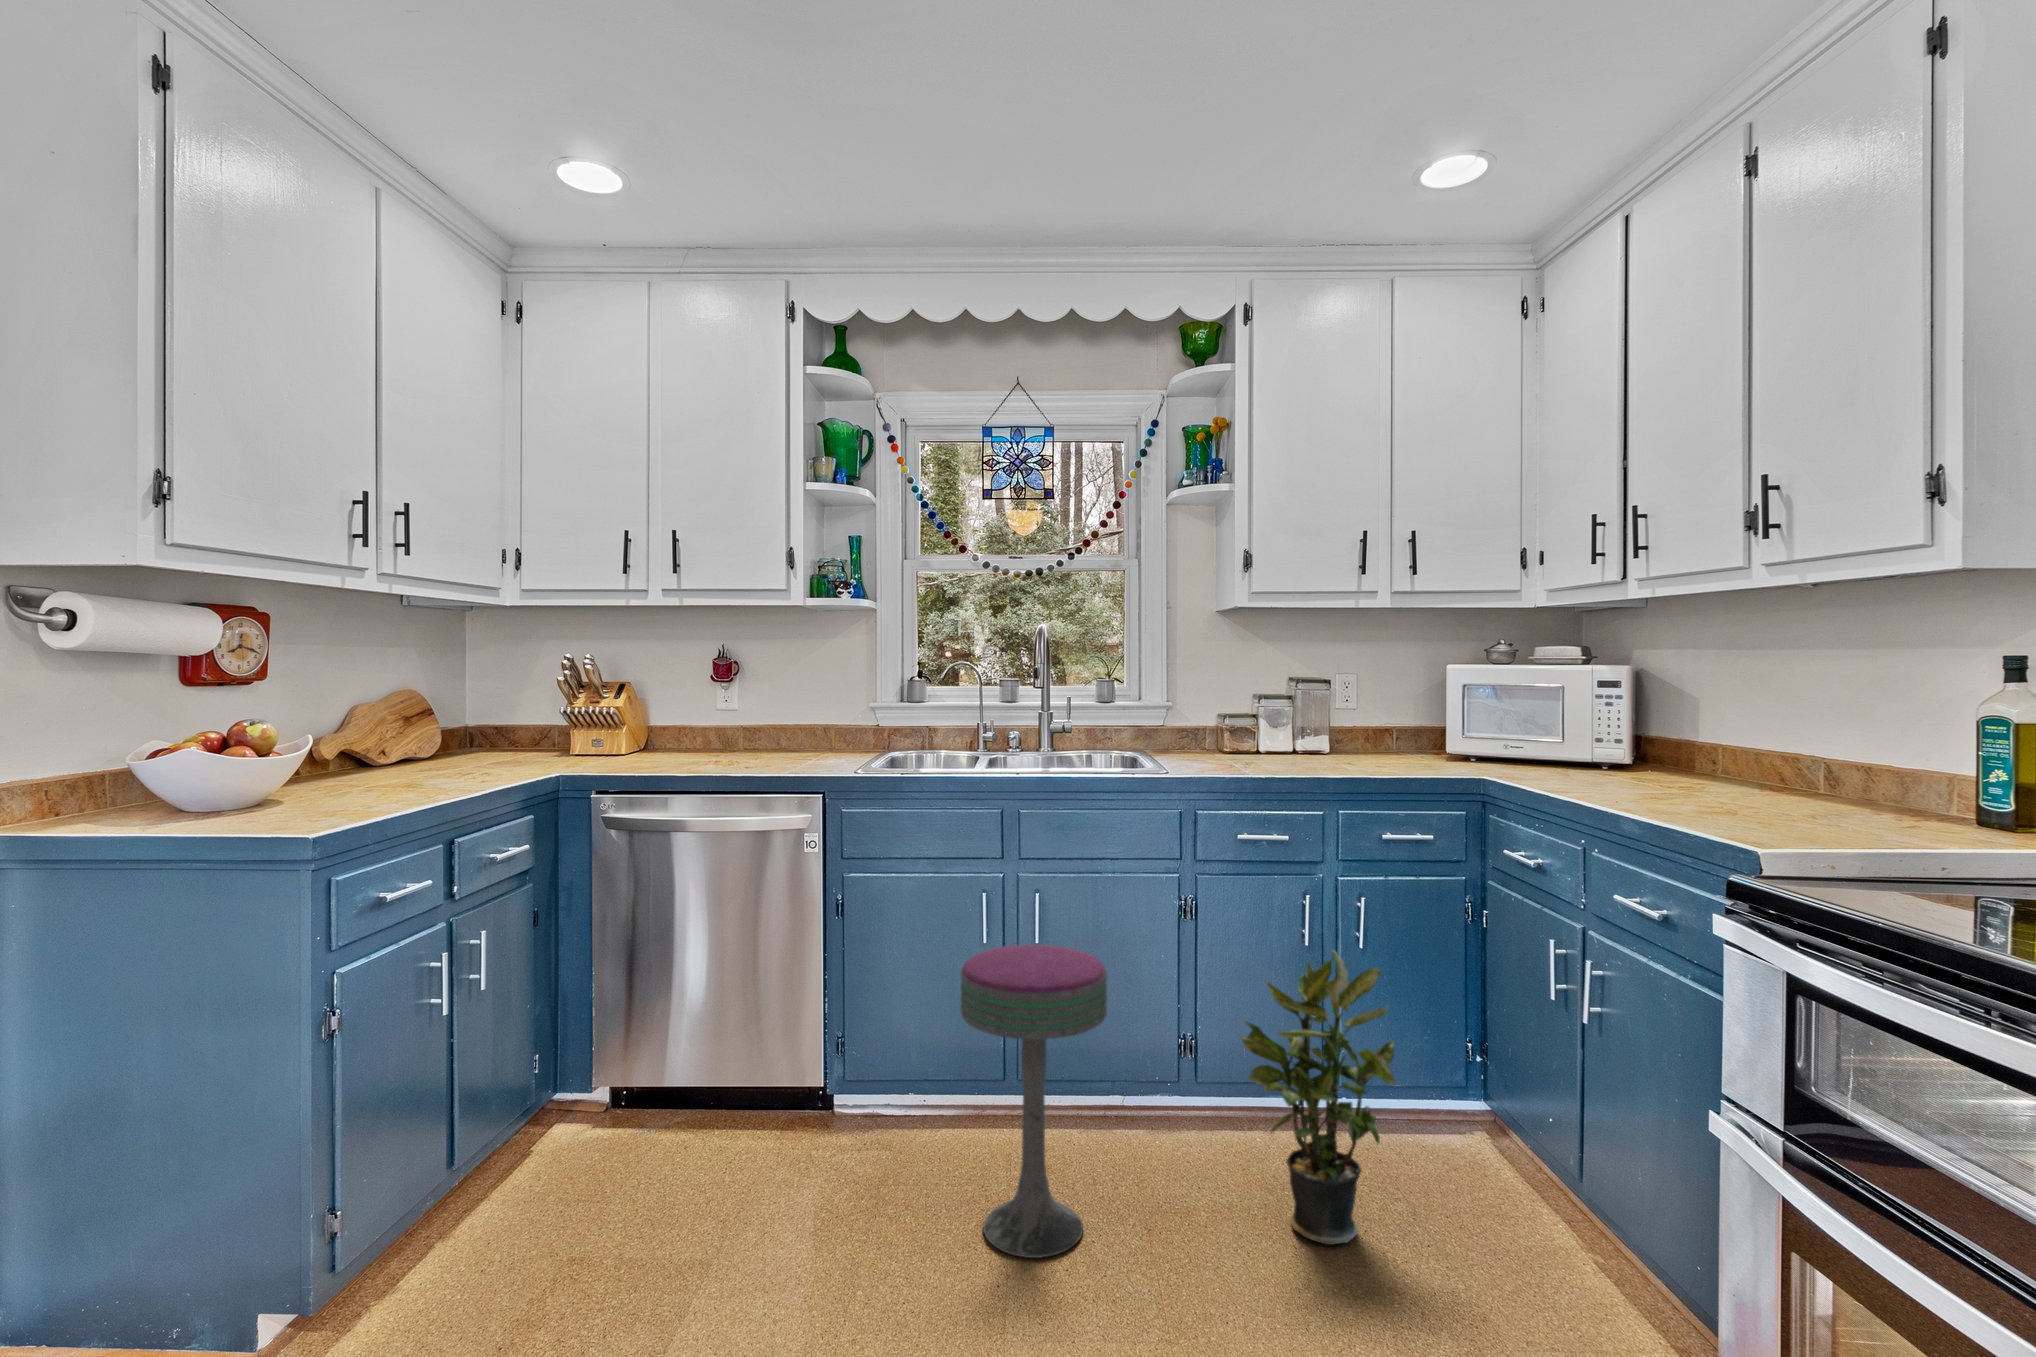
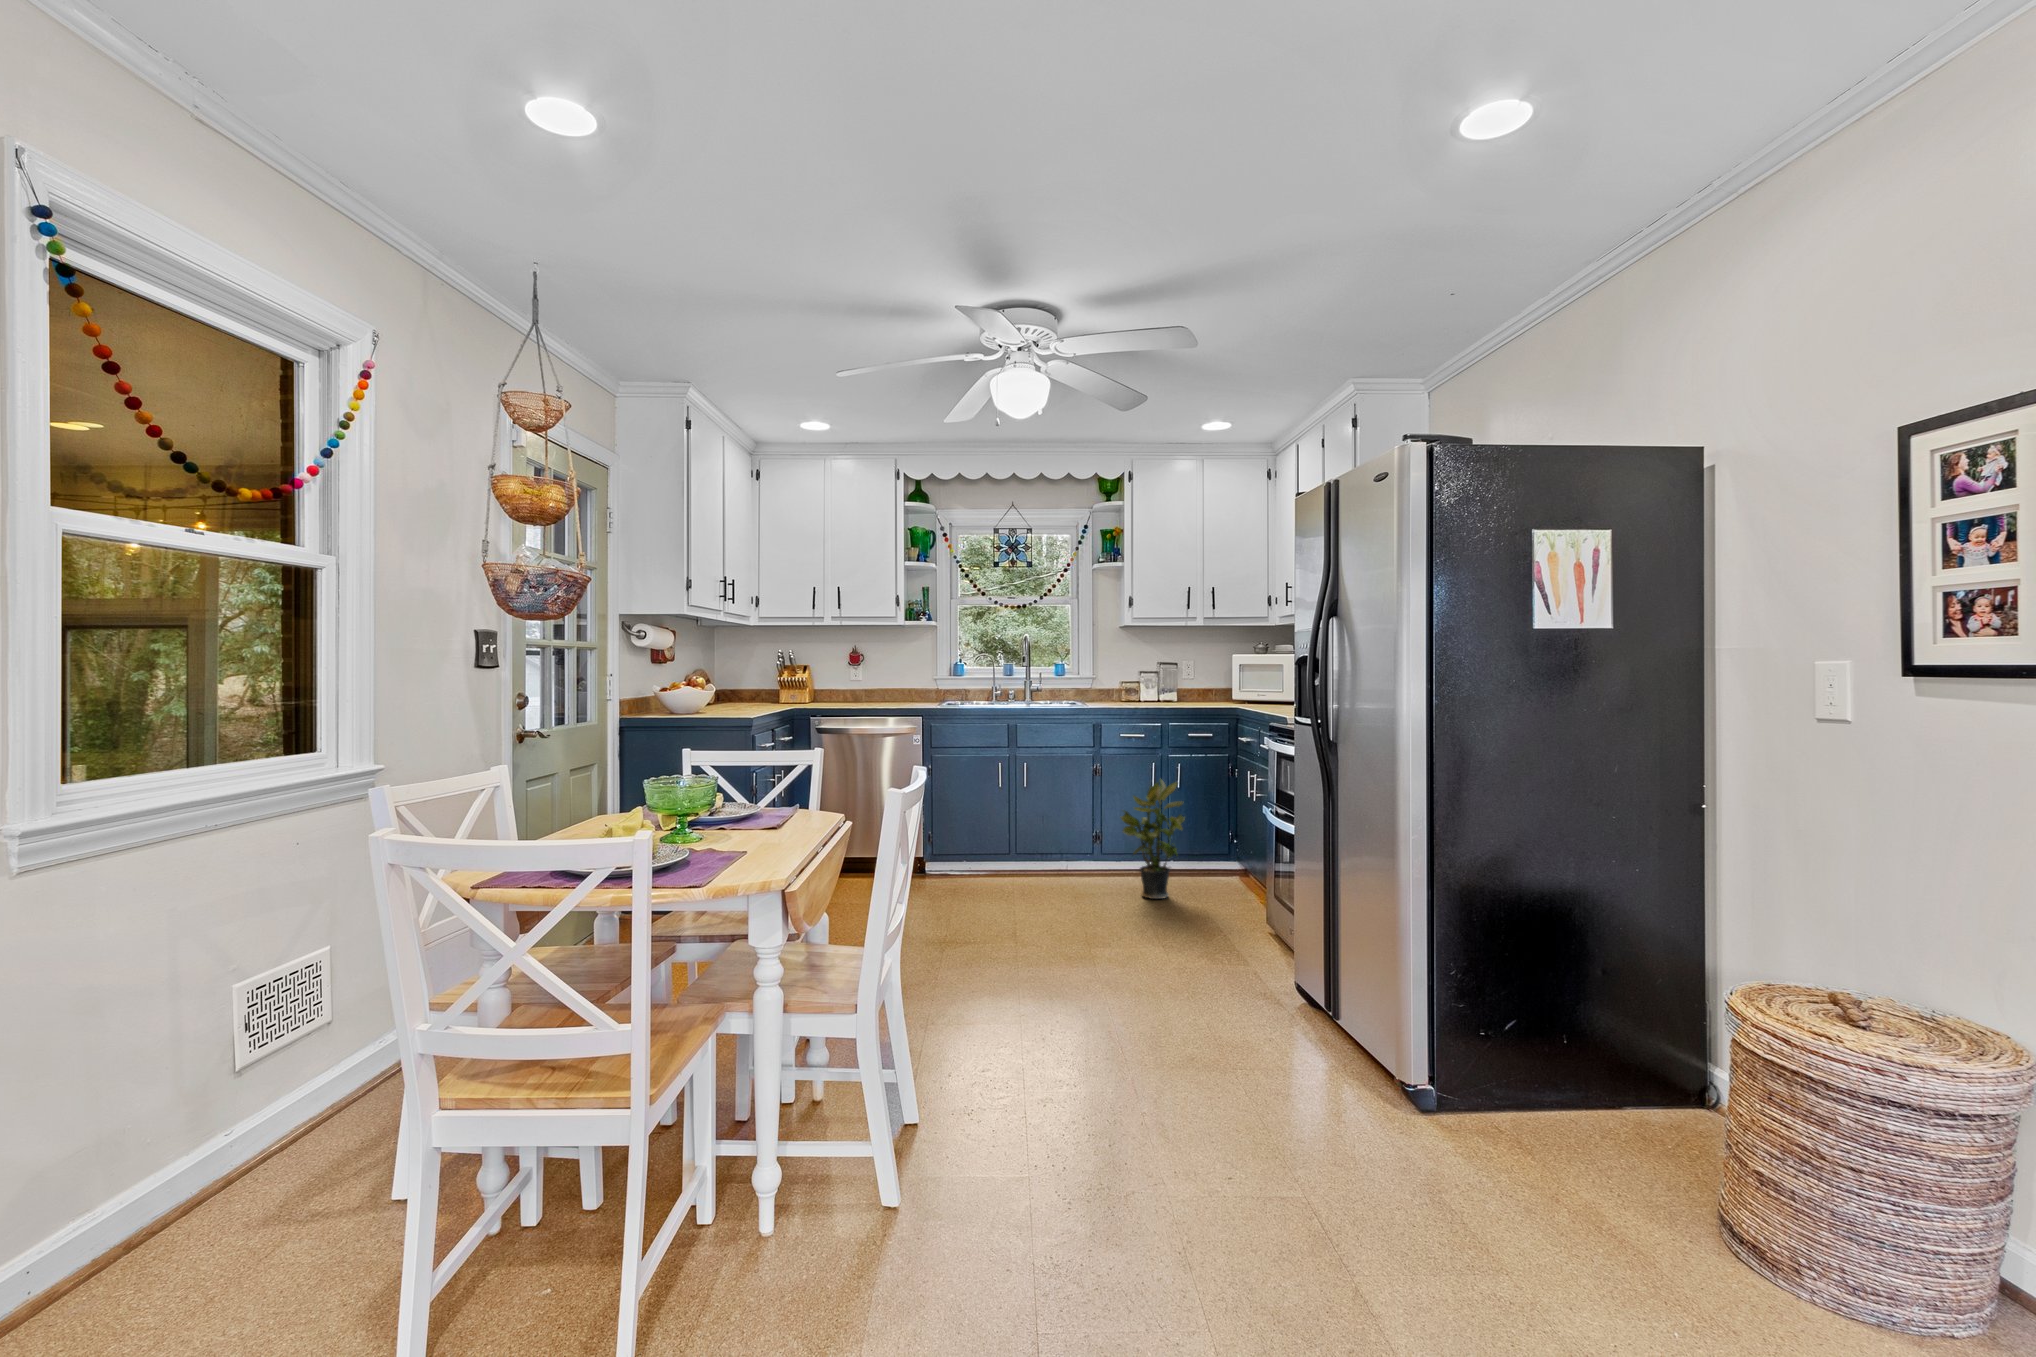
bar stool: present [960,944,1107,1258] -> none [999,780,1062,903]

